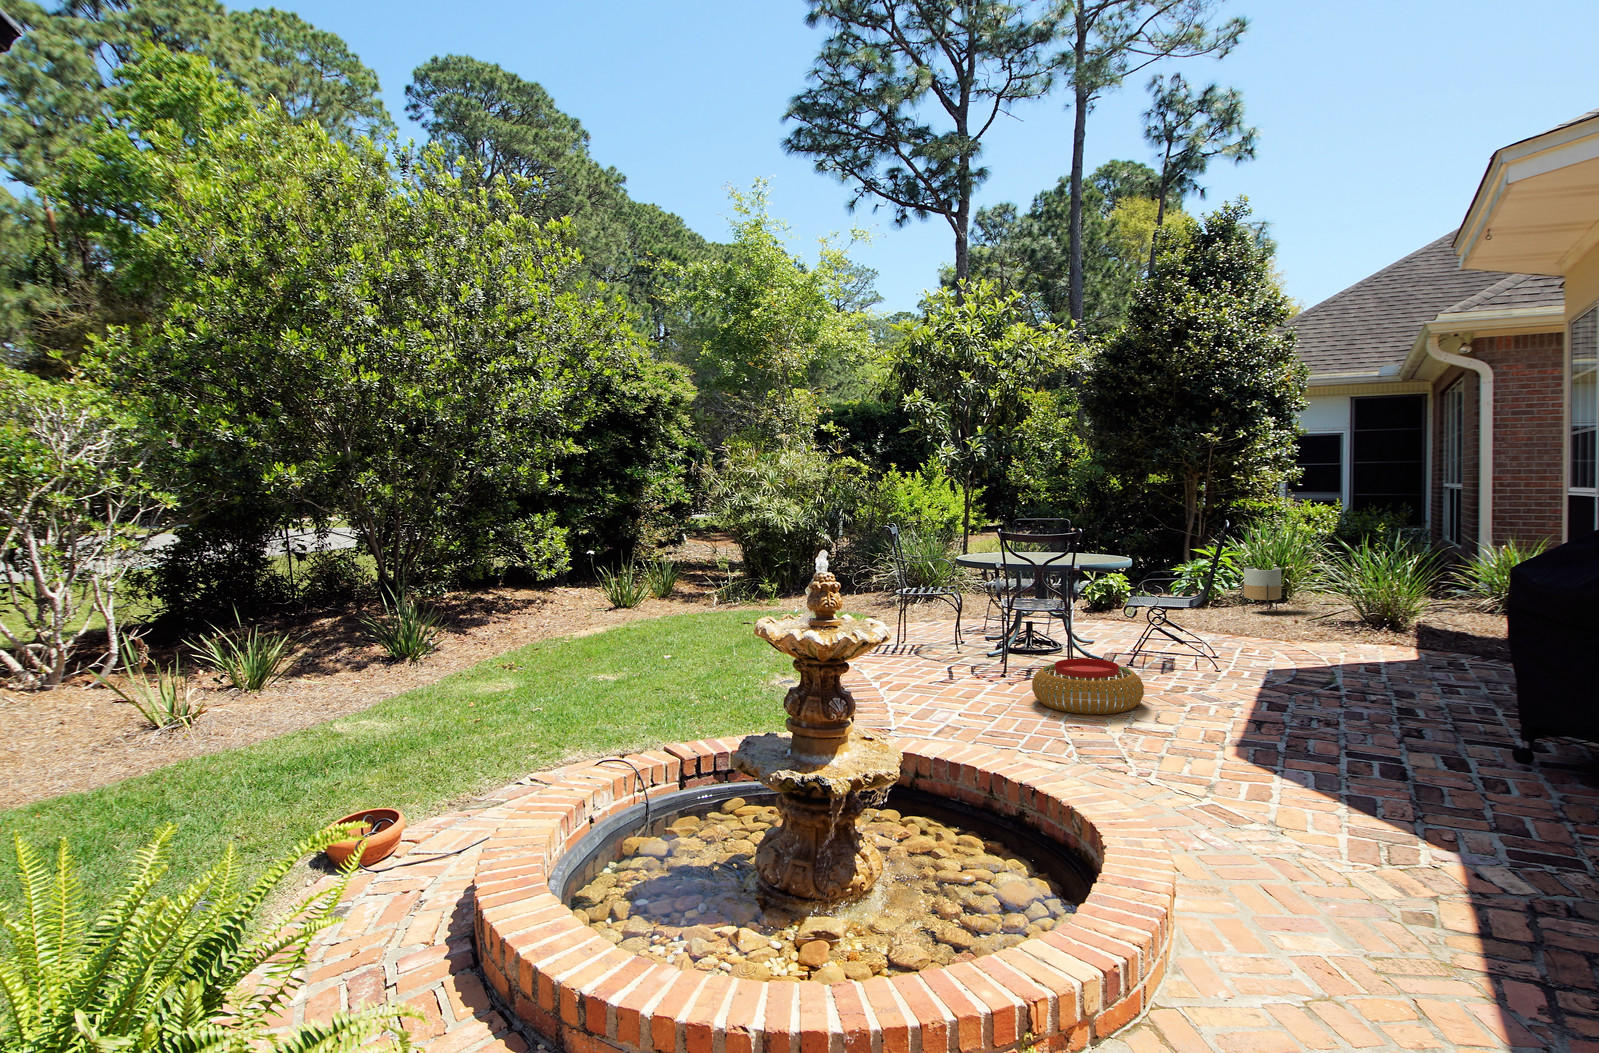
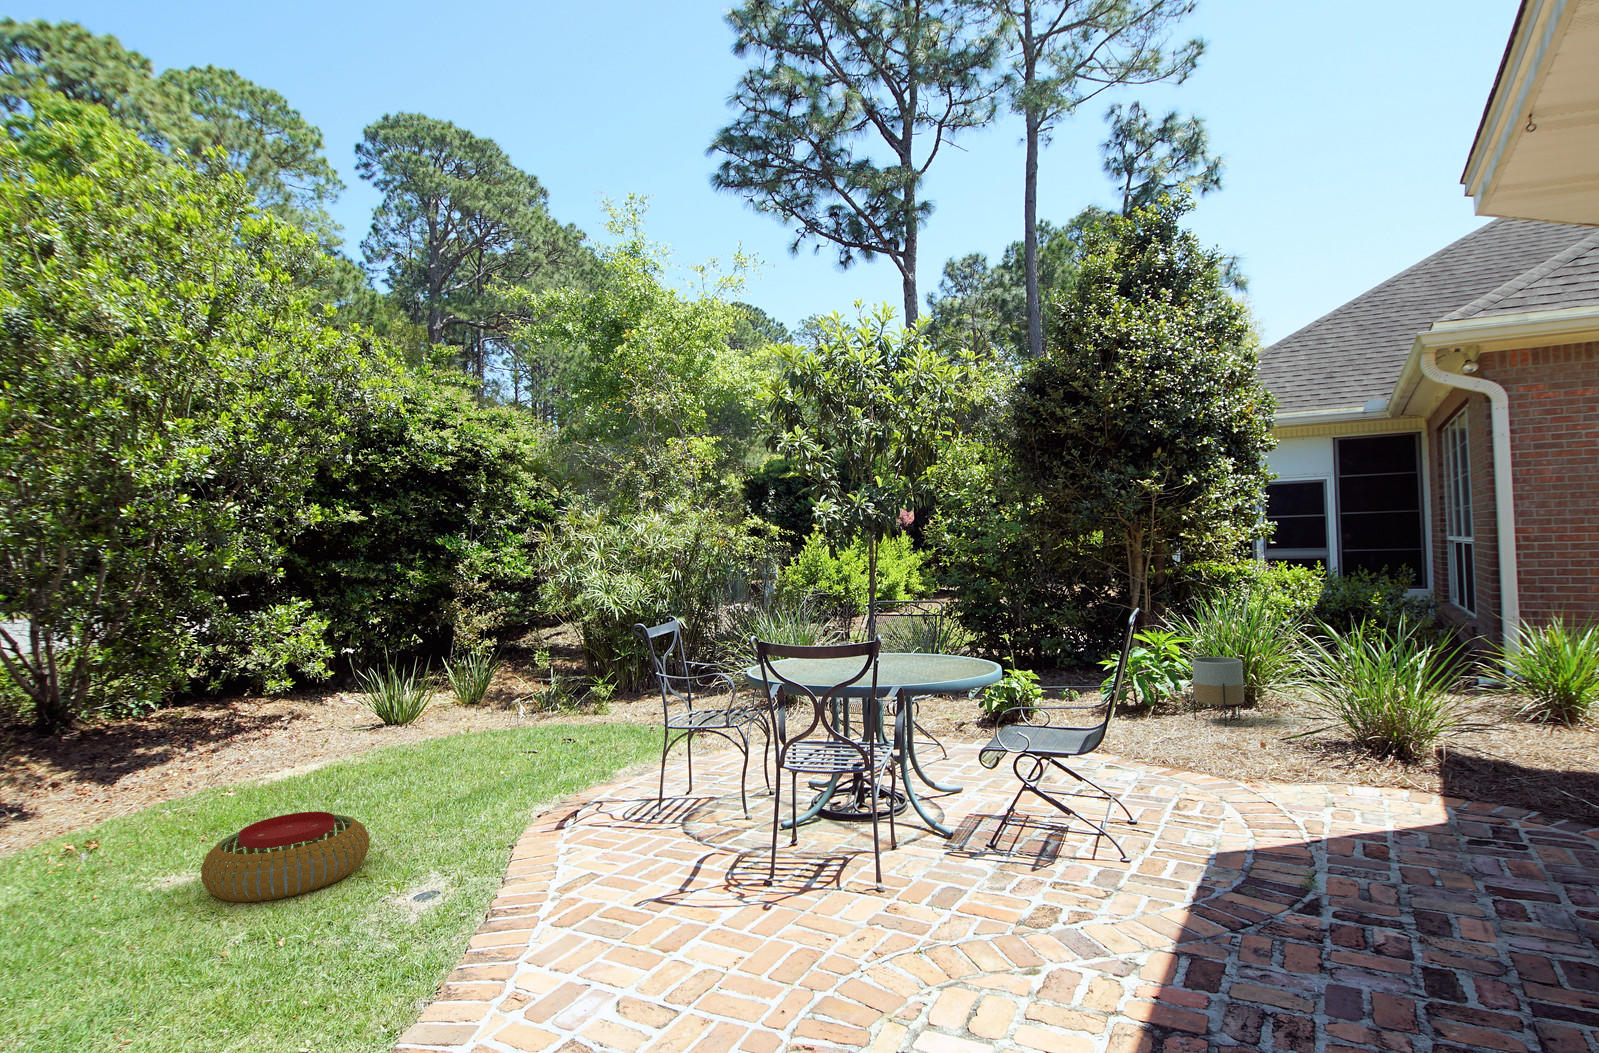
pouf: present [1032,658,1144,714] -> present [201,812,370,902]

